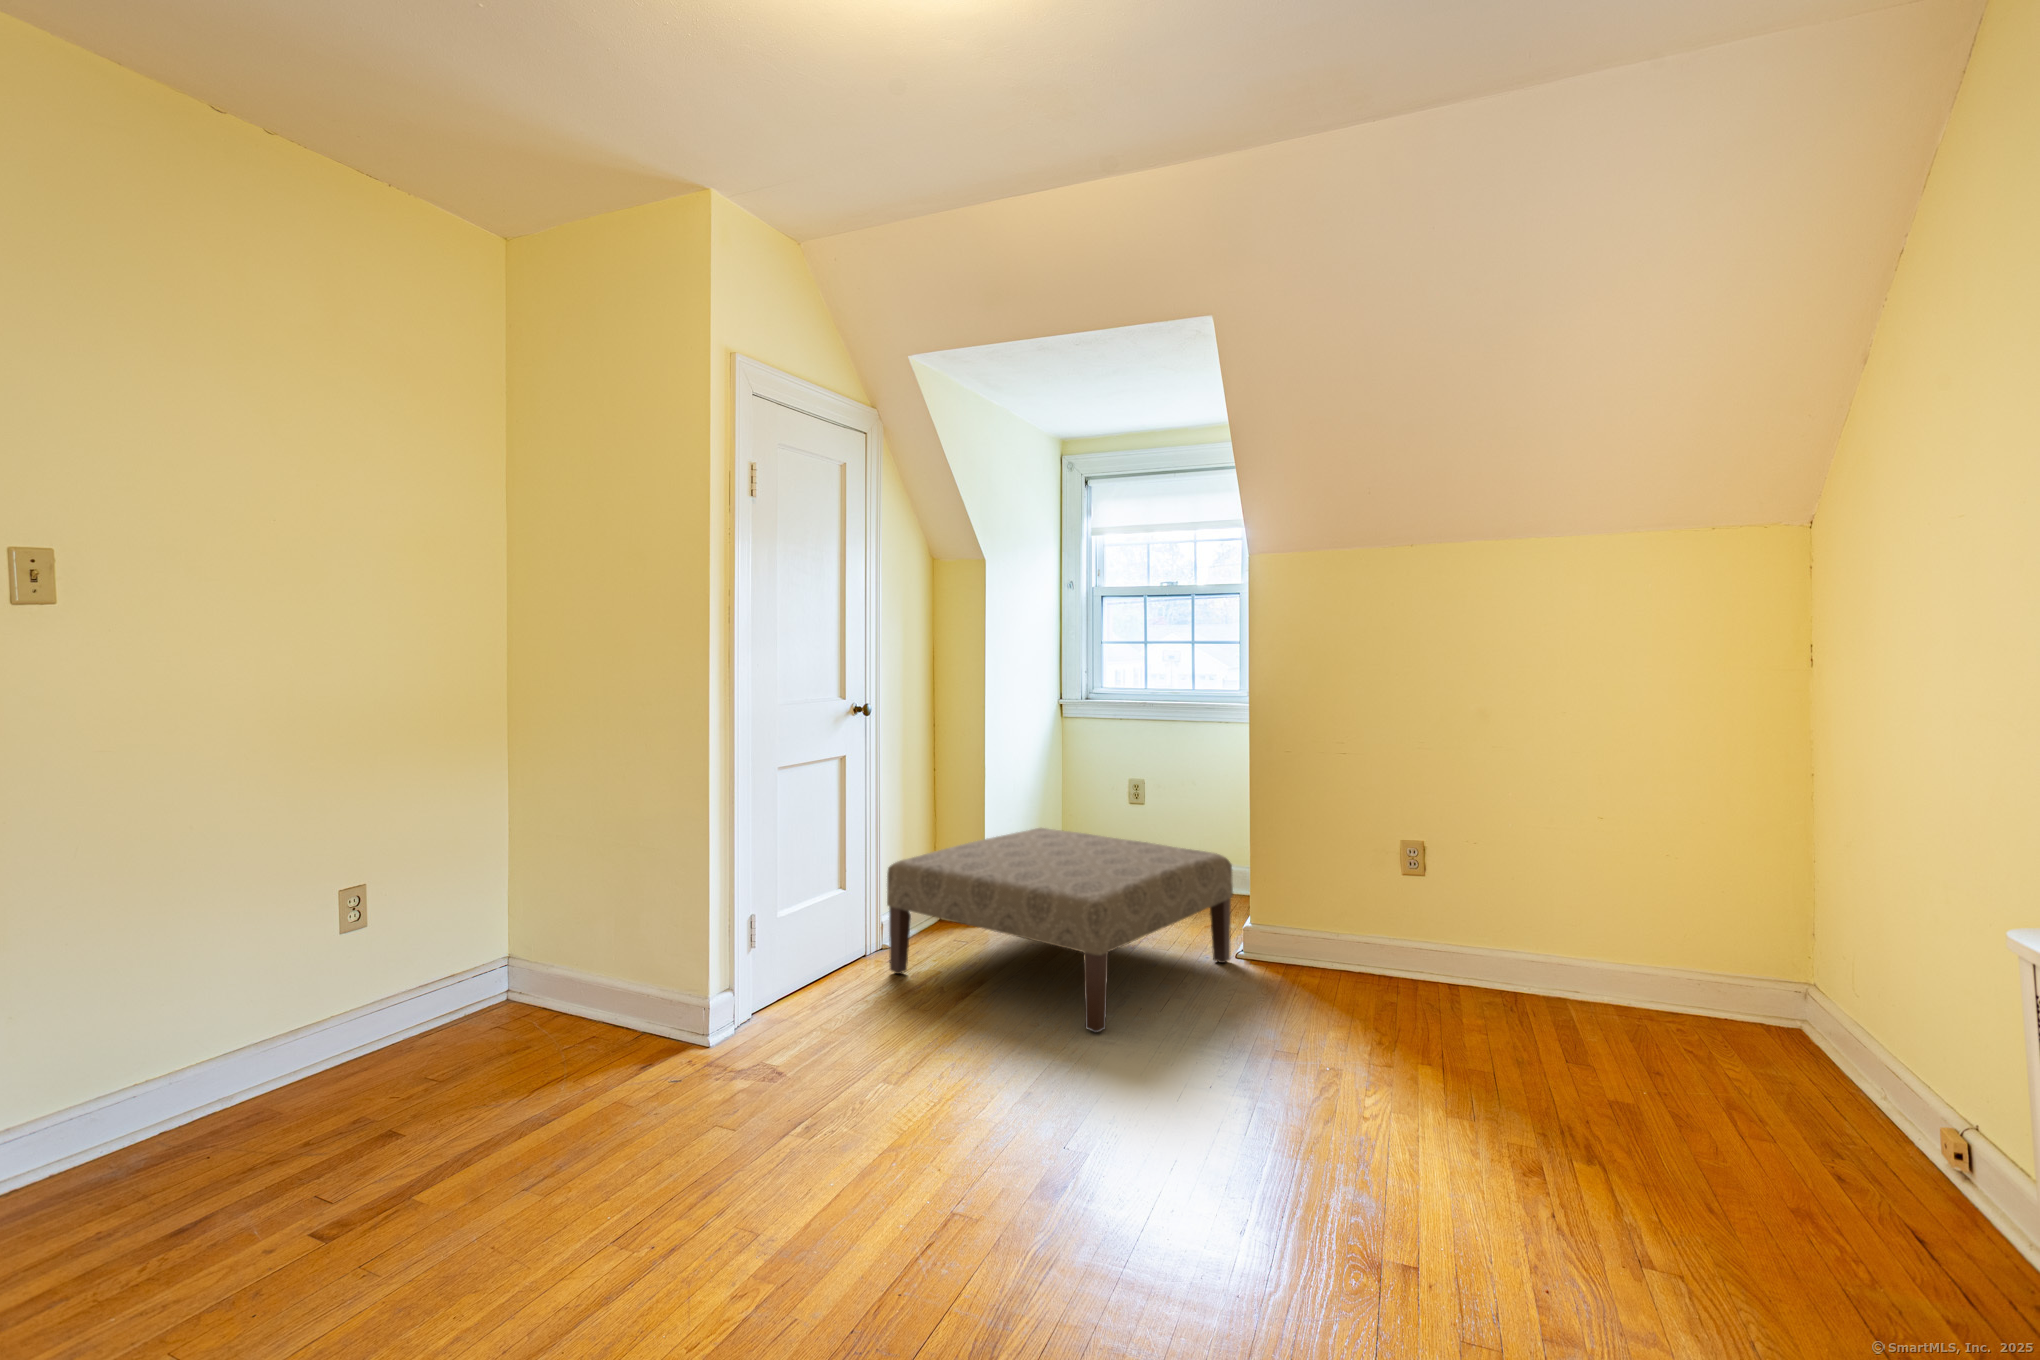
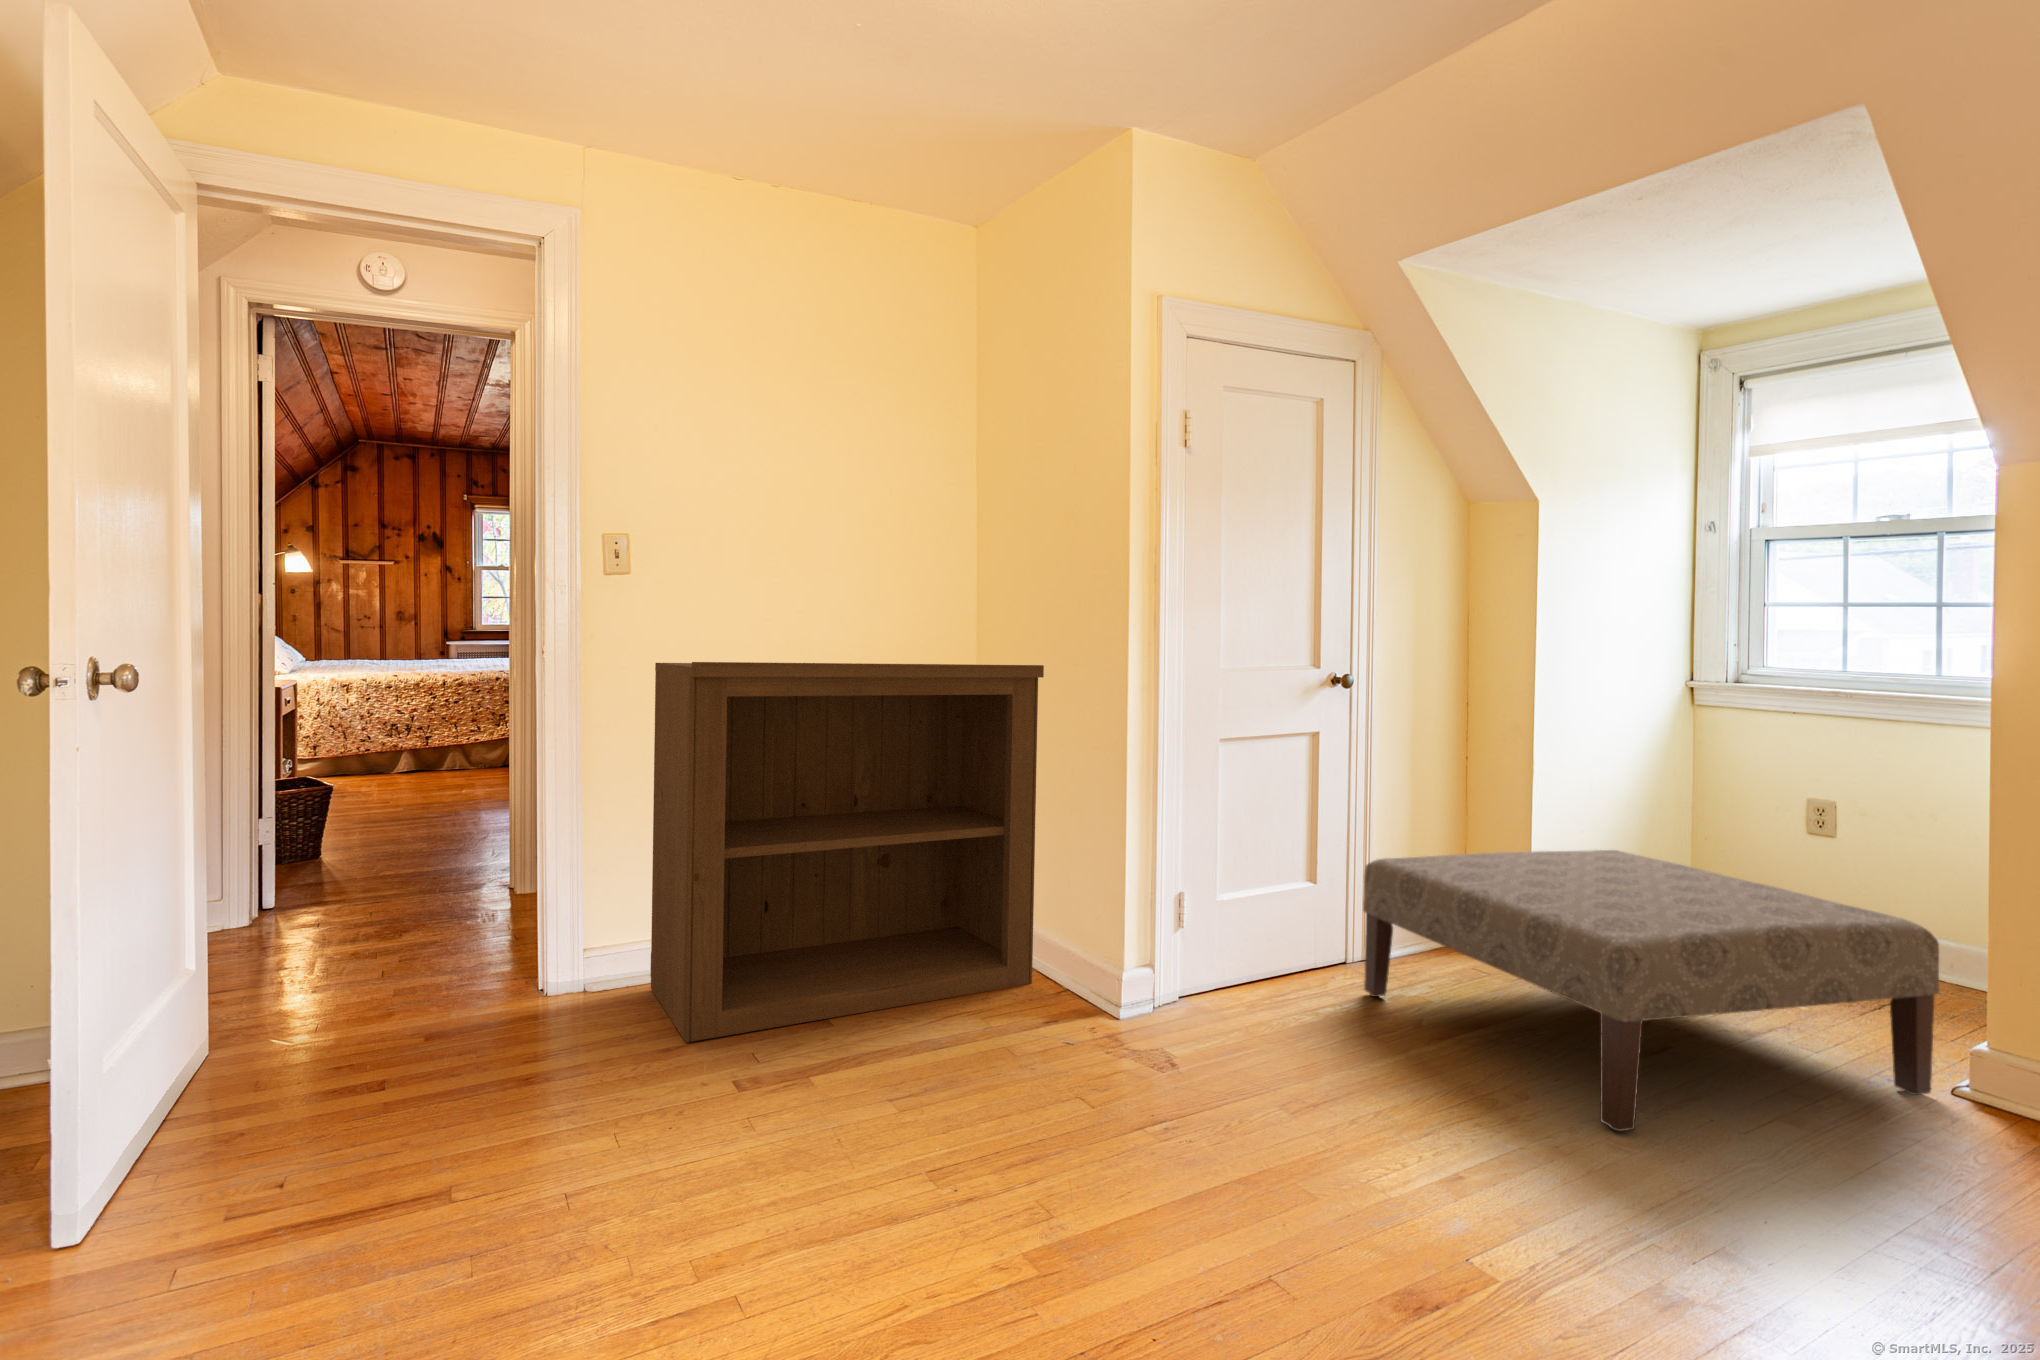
bookshelf: none [98,719,606,1210] -> present [651,662,1044,1042]

